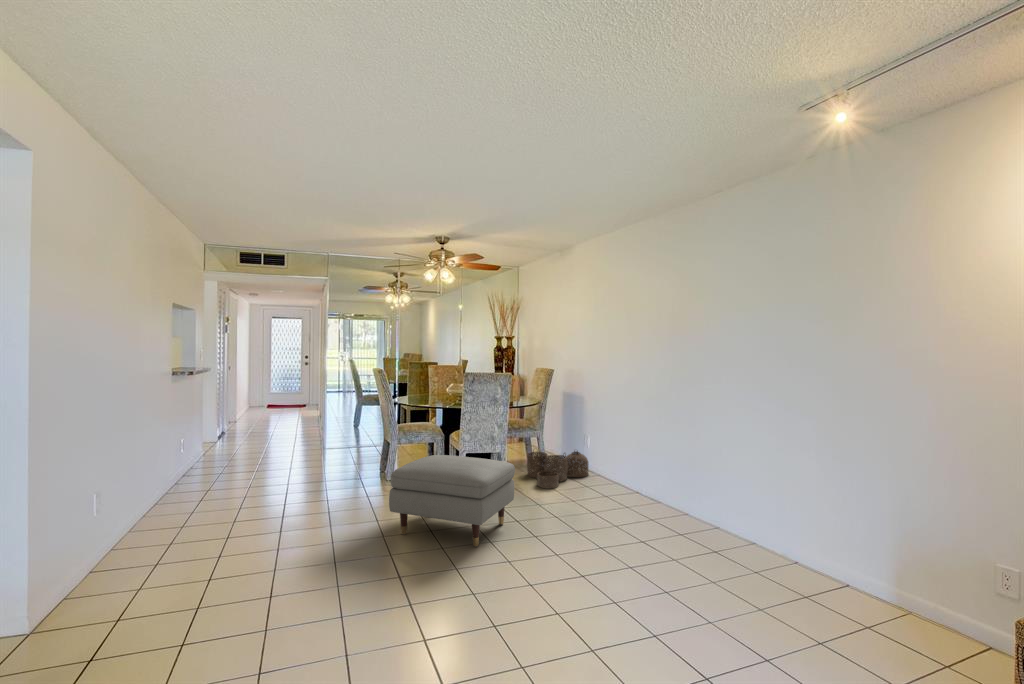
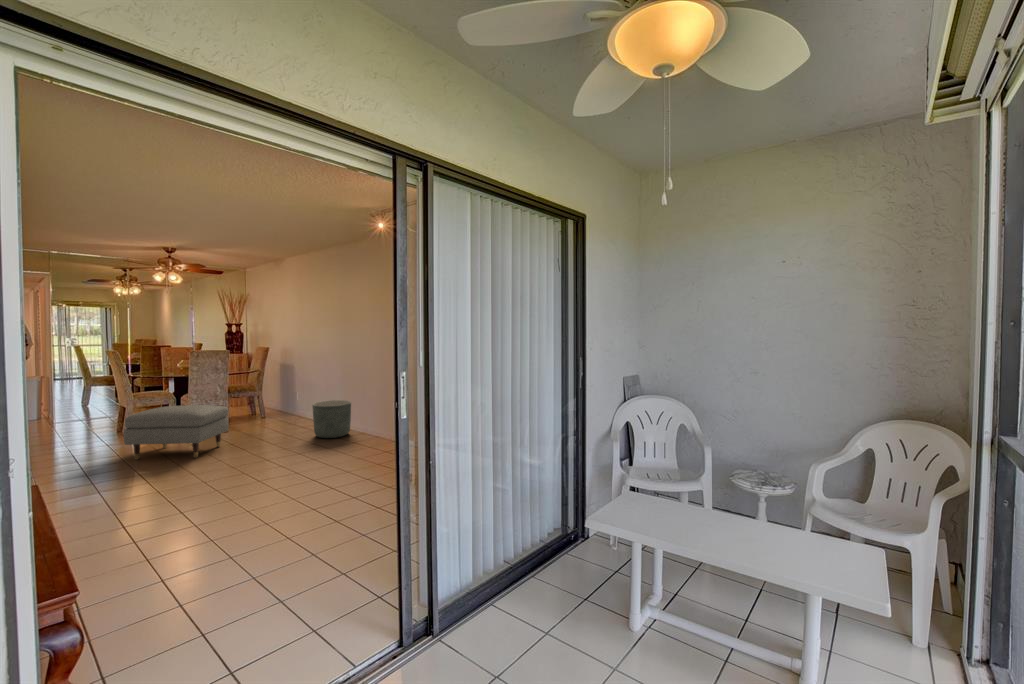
woven basket: present [527,451,588,488] -> none [248,402,297,427]
planter: none [633,462,696,532] -> present [312,400,351,438]

